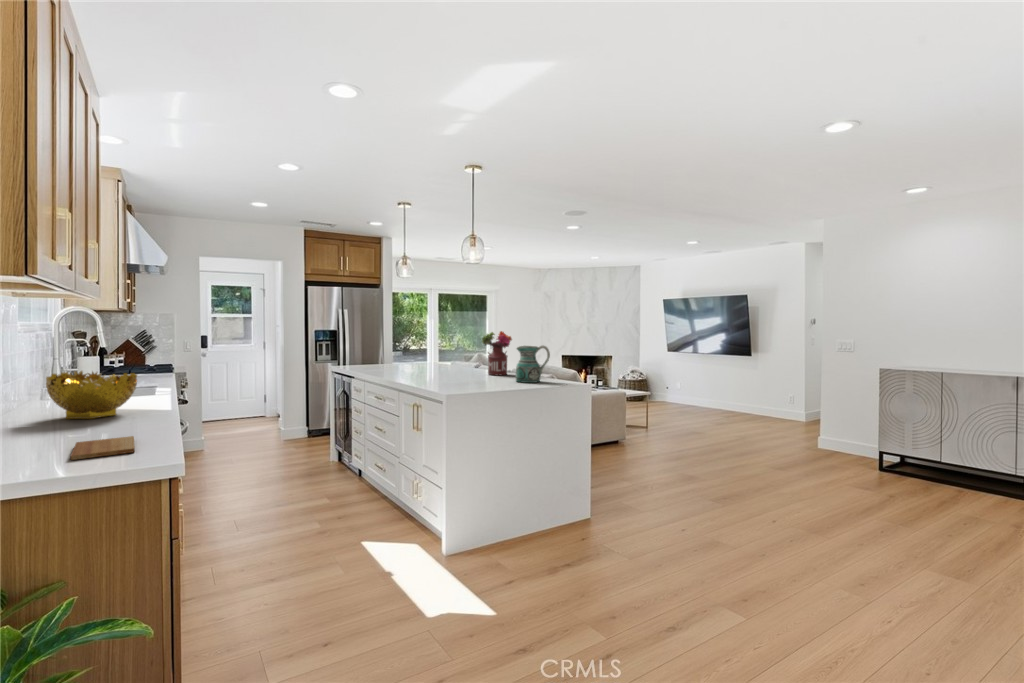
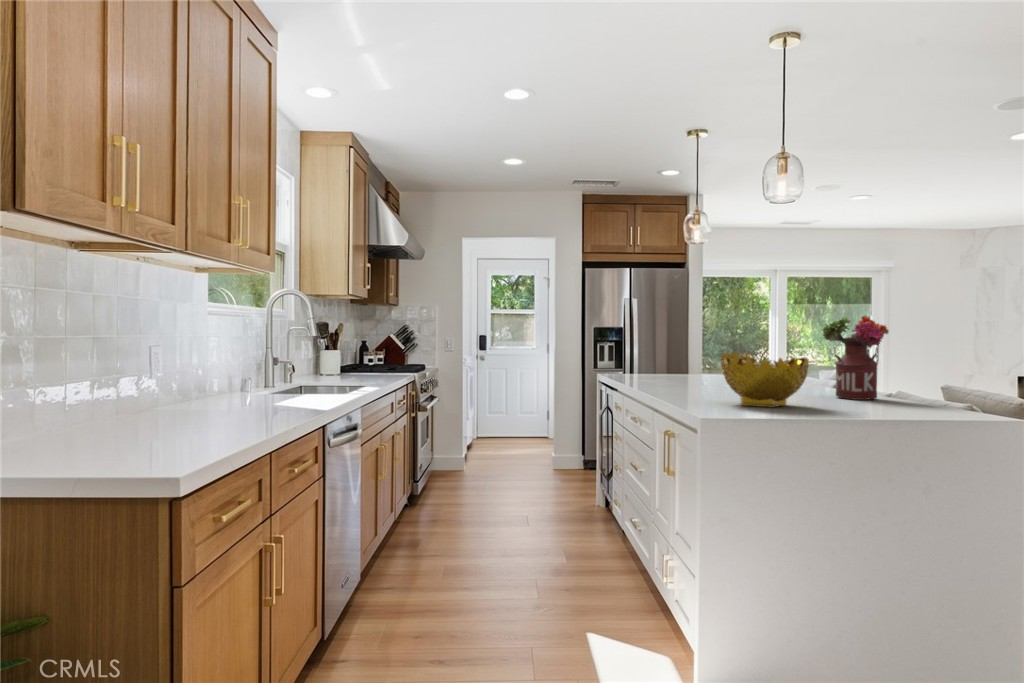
ceramic pitcher: present [516,346,550,383] -> none [886,338,973,417]
decorative bowl: present [46,371,137,419] -> present [721,353,809,407]
cutting board: present [71,436,135,460] -> none [44,441,171,465]

